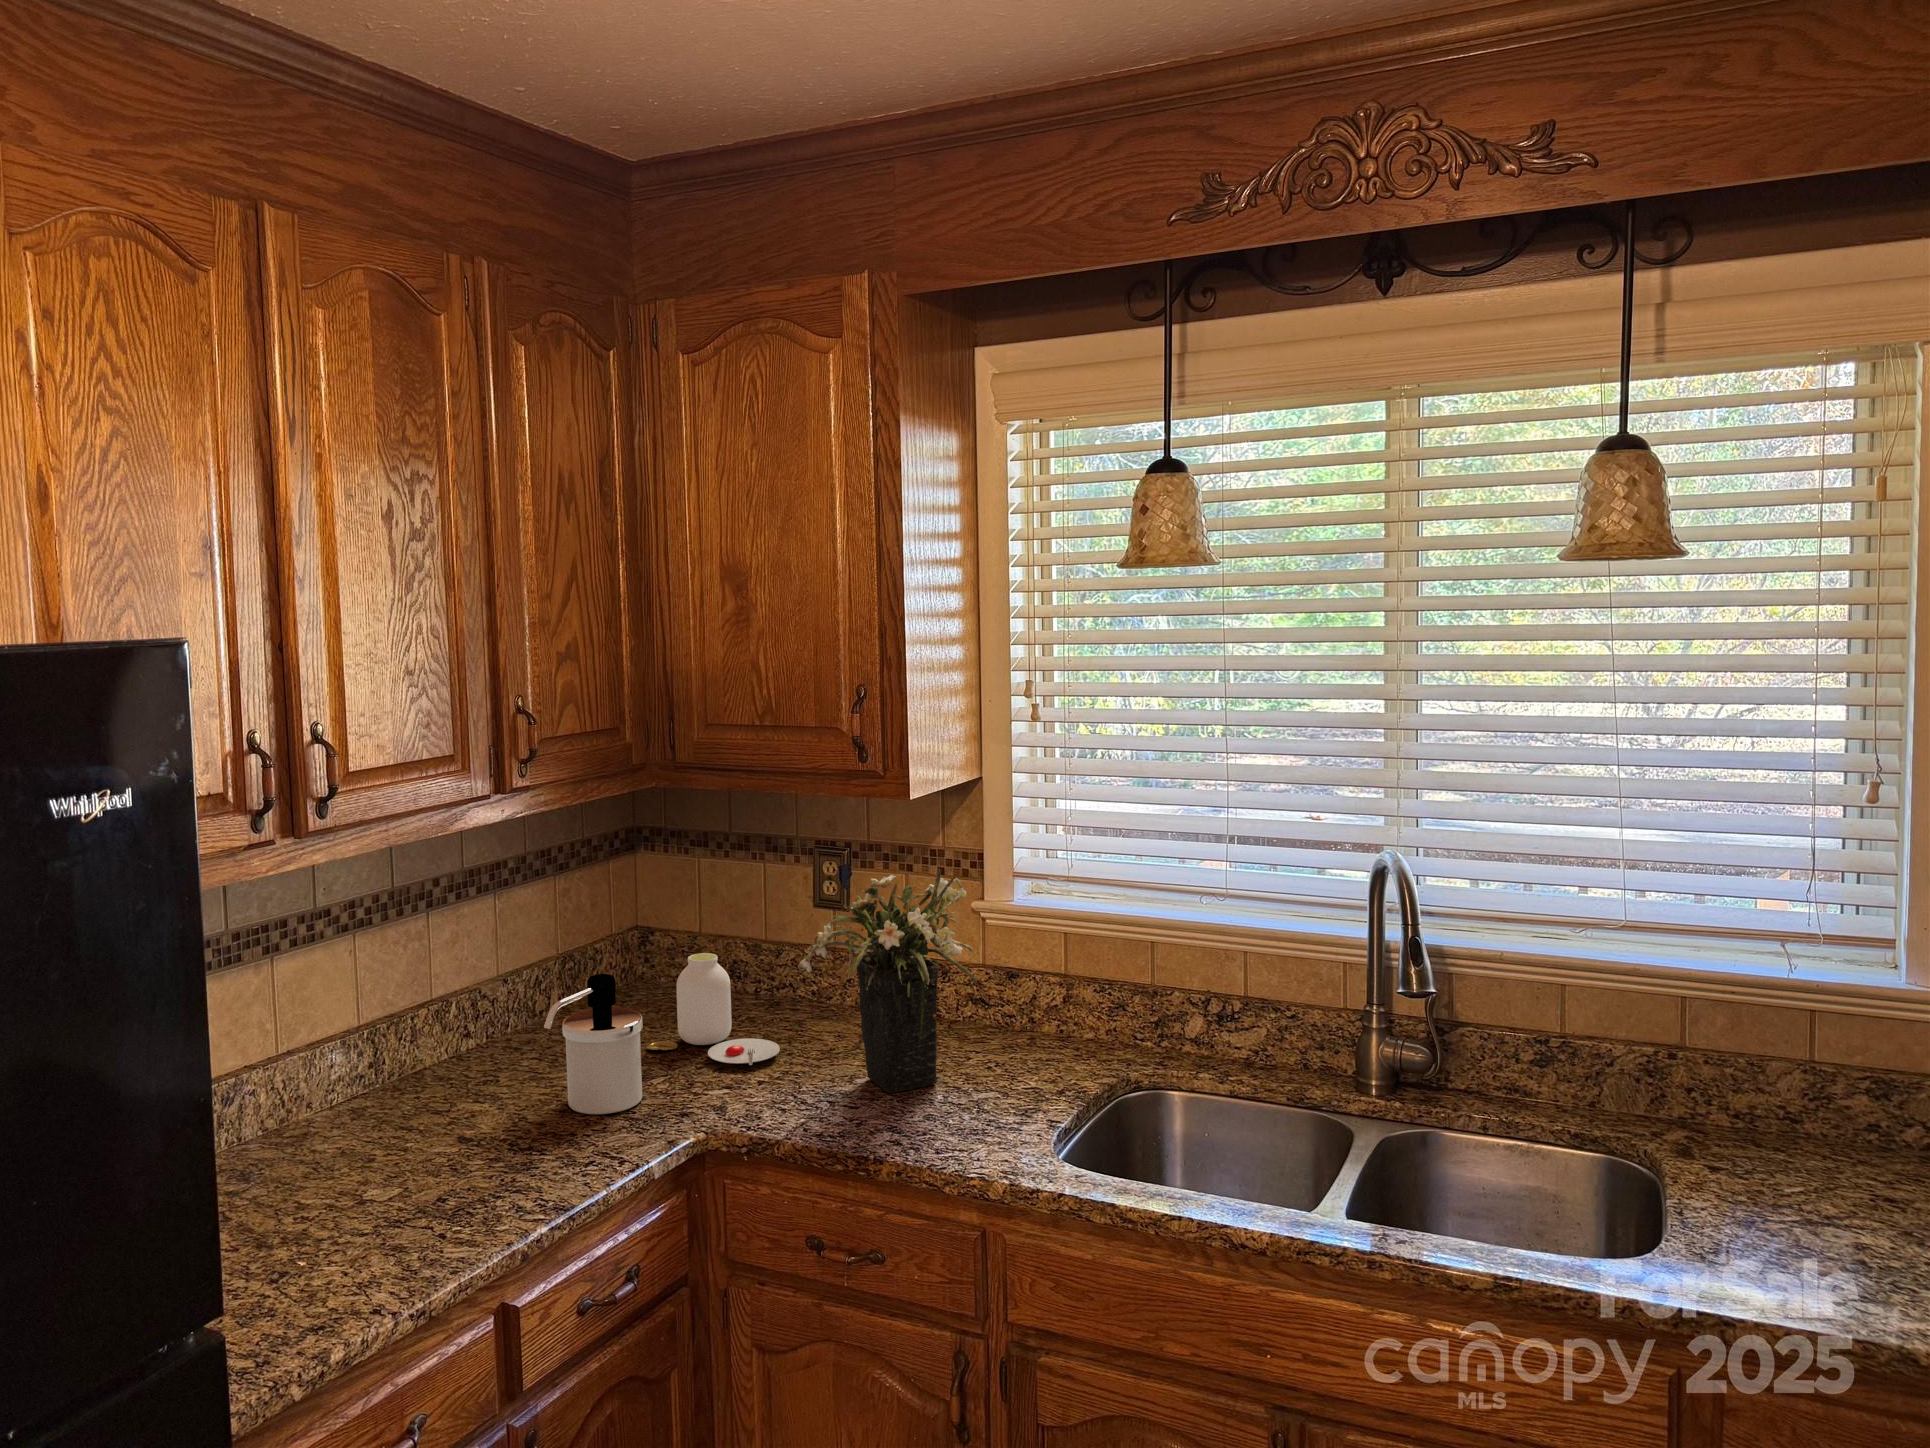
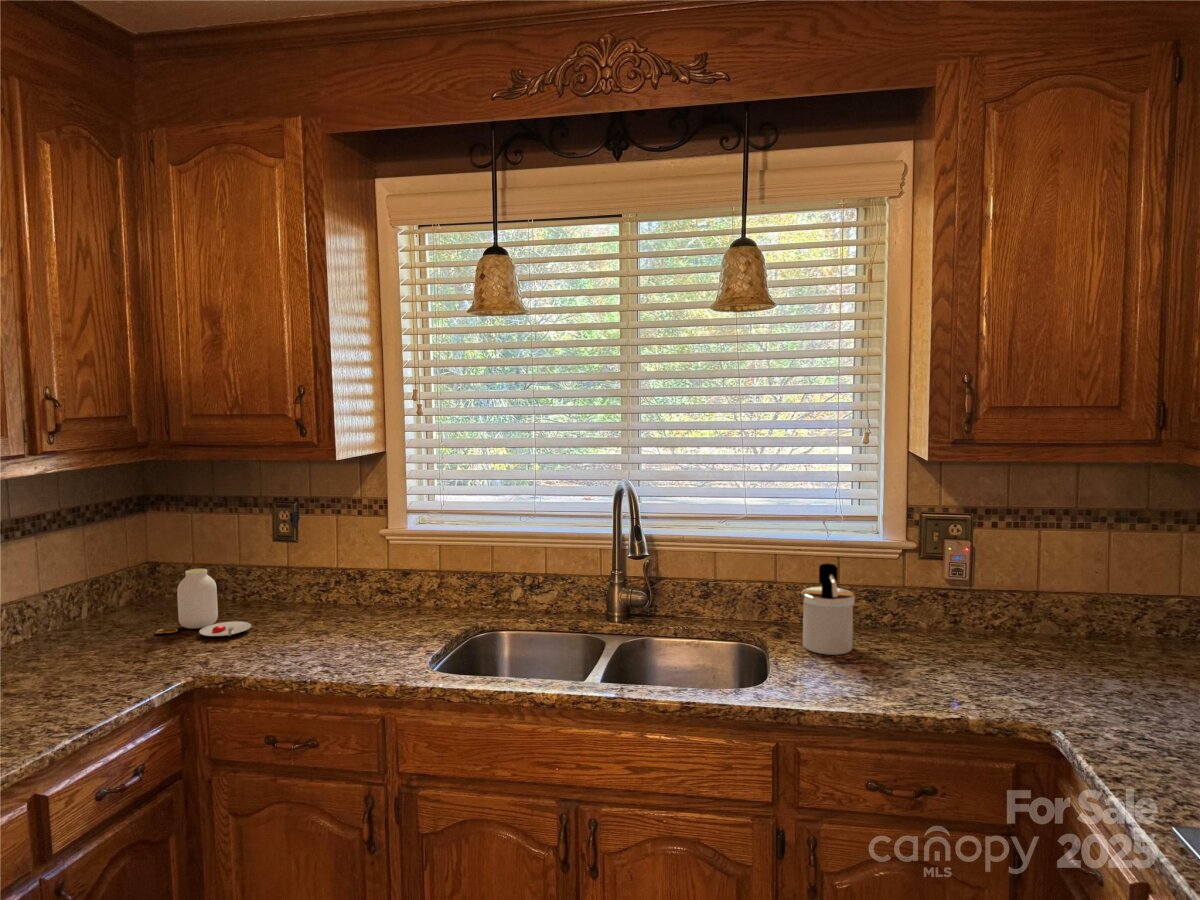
flower arrangement: present [798,869,977,1093] -> none [260,501,382,644]
soap dispenser: present [544,974,643,1114] -> present [801,563,855,655]

